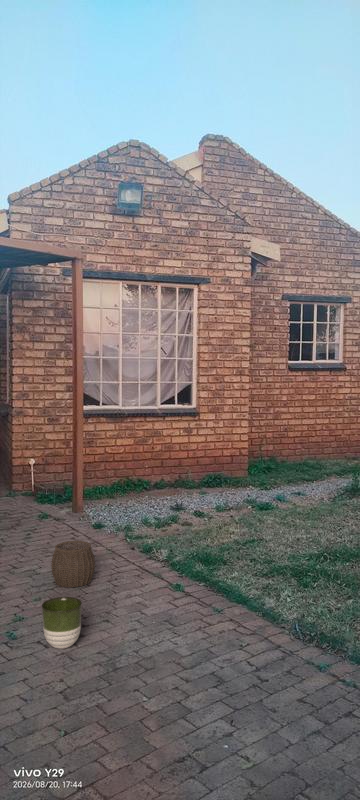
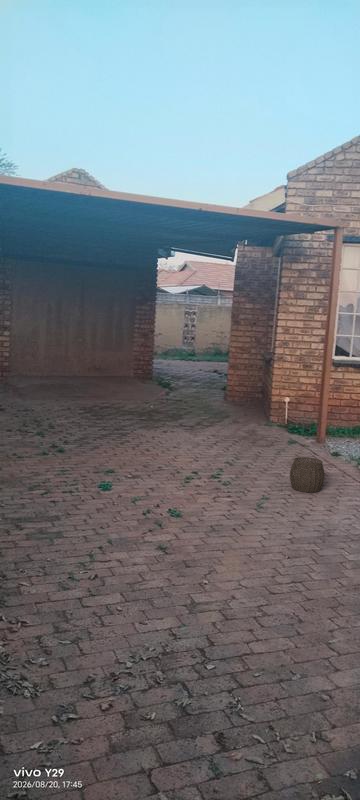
planter: present [42,597,82,649] -> none [276,489,307,526]

